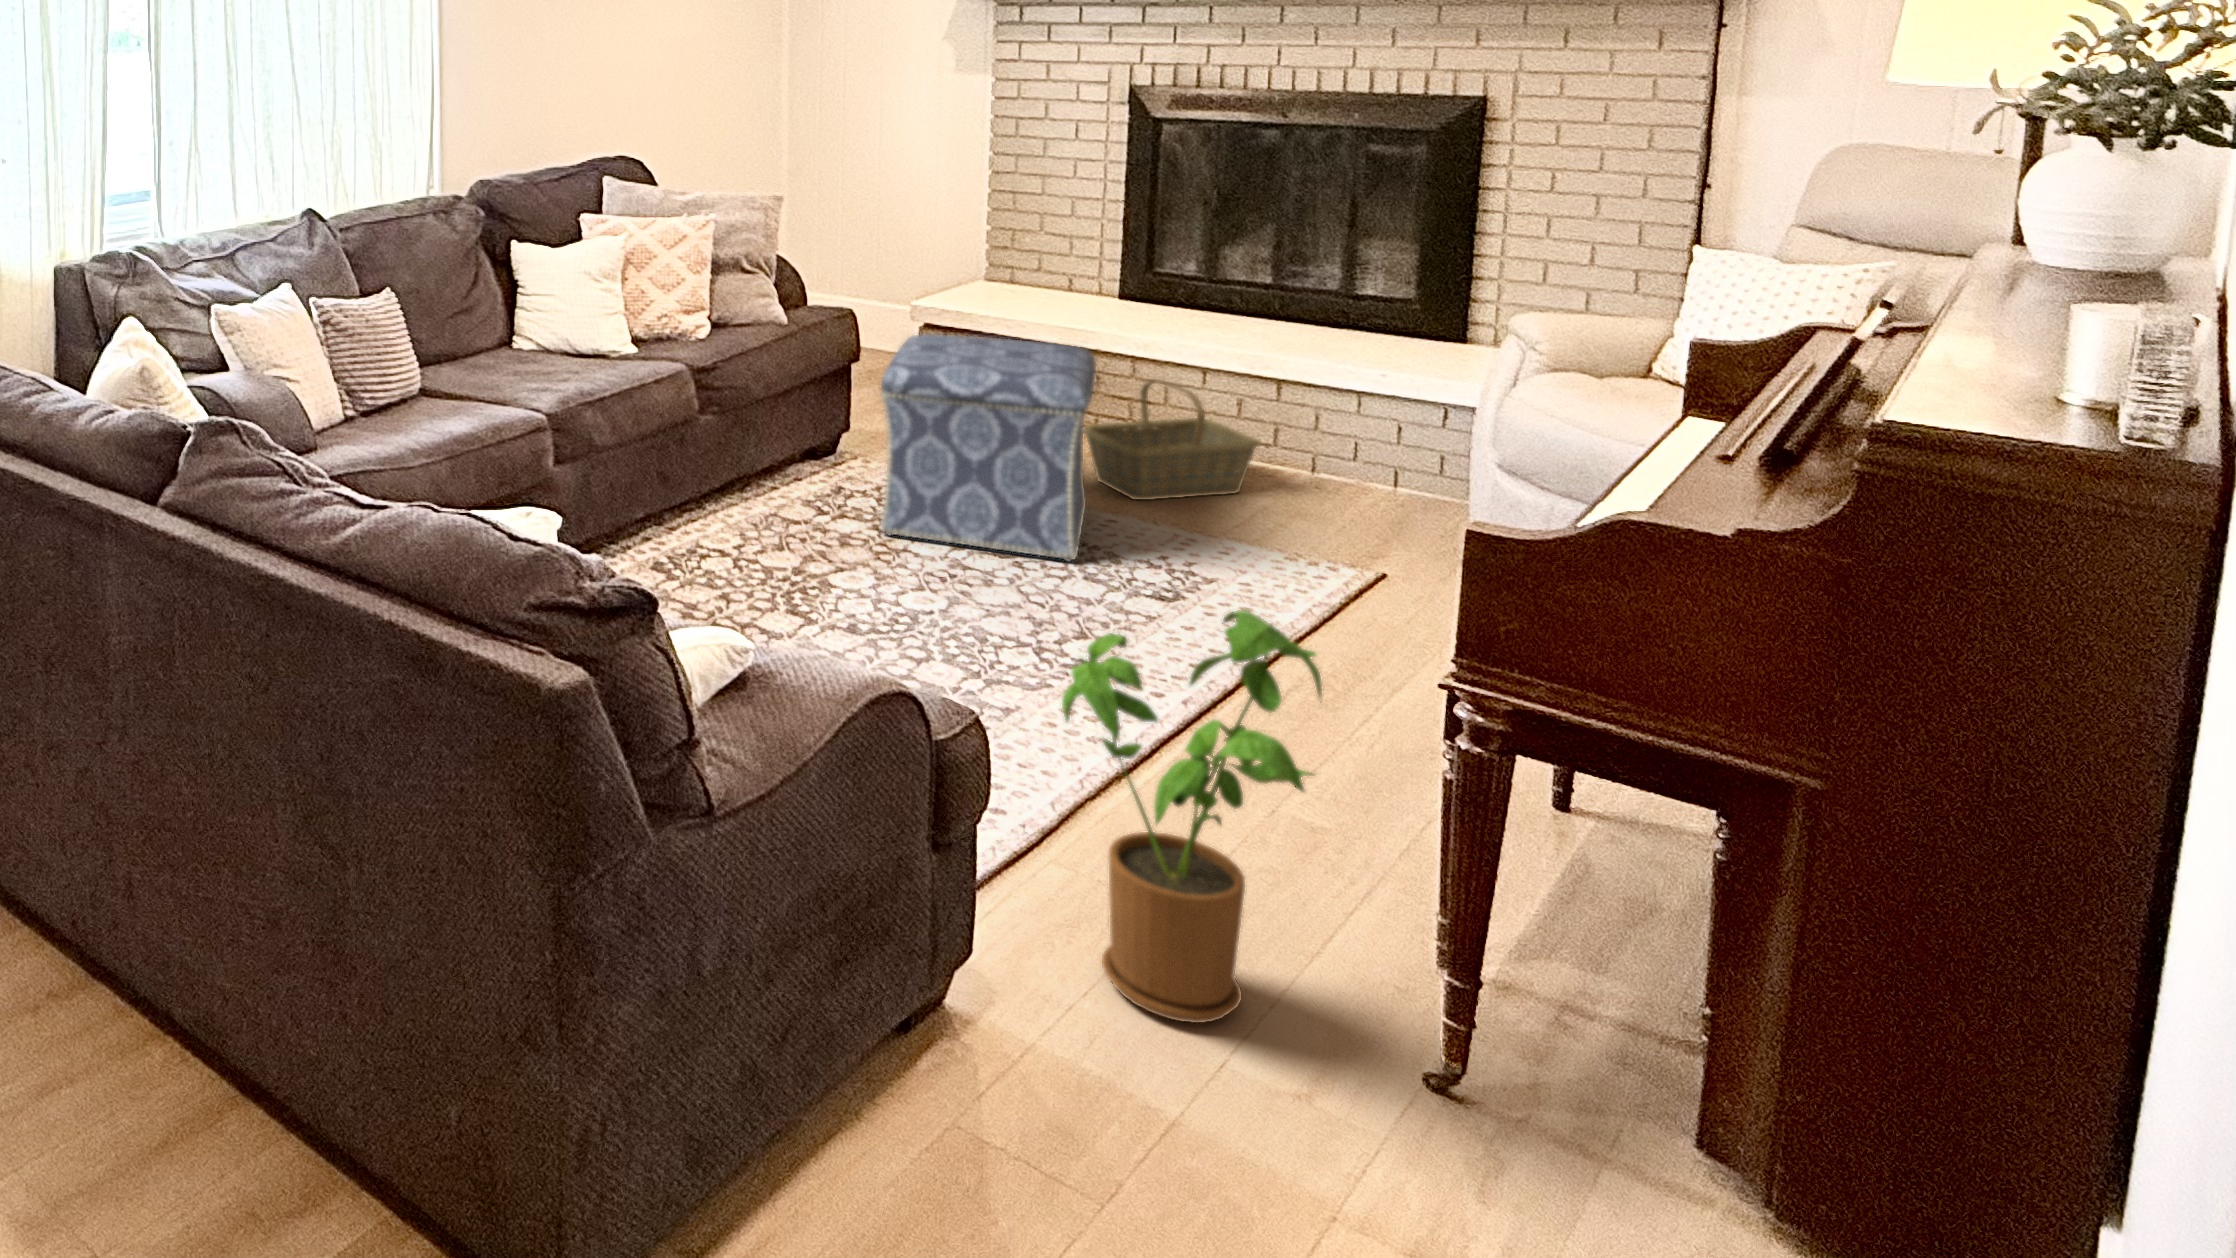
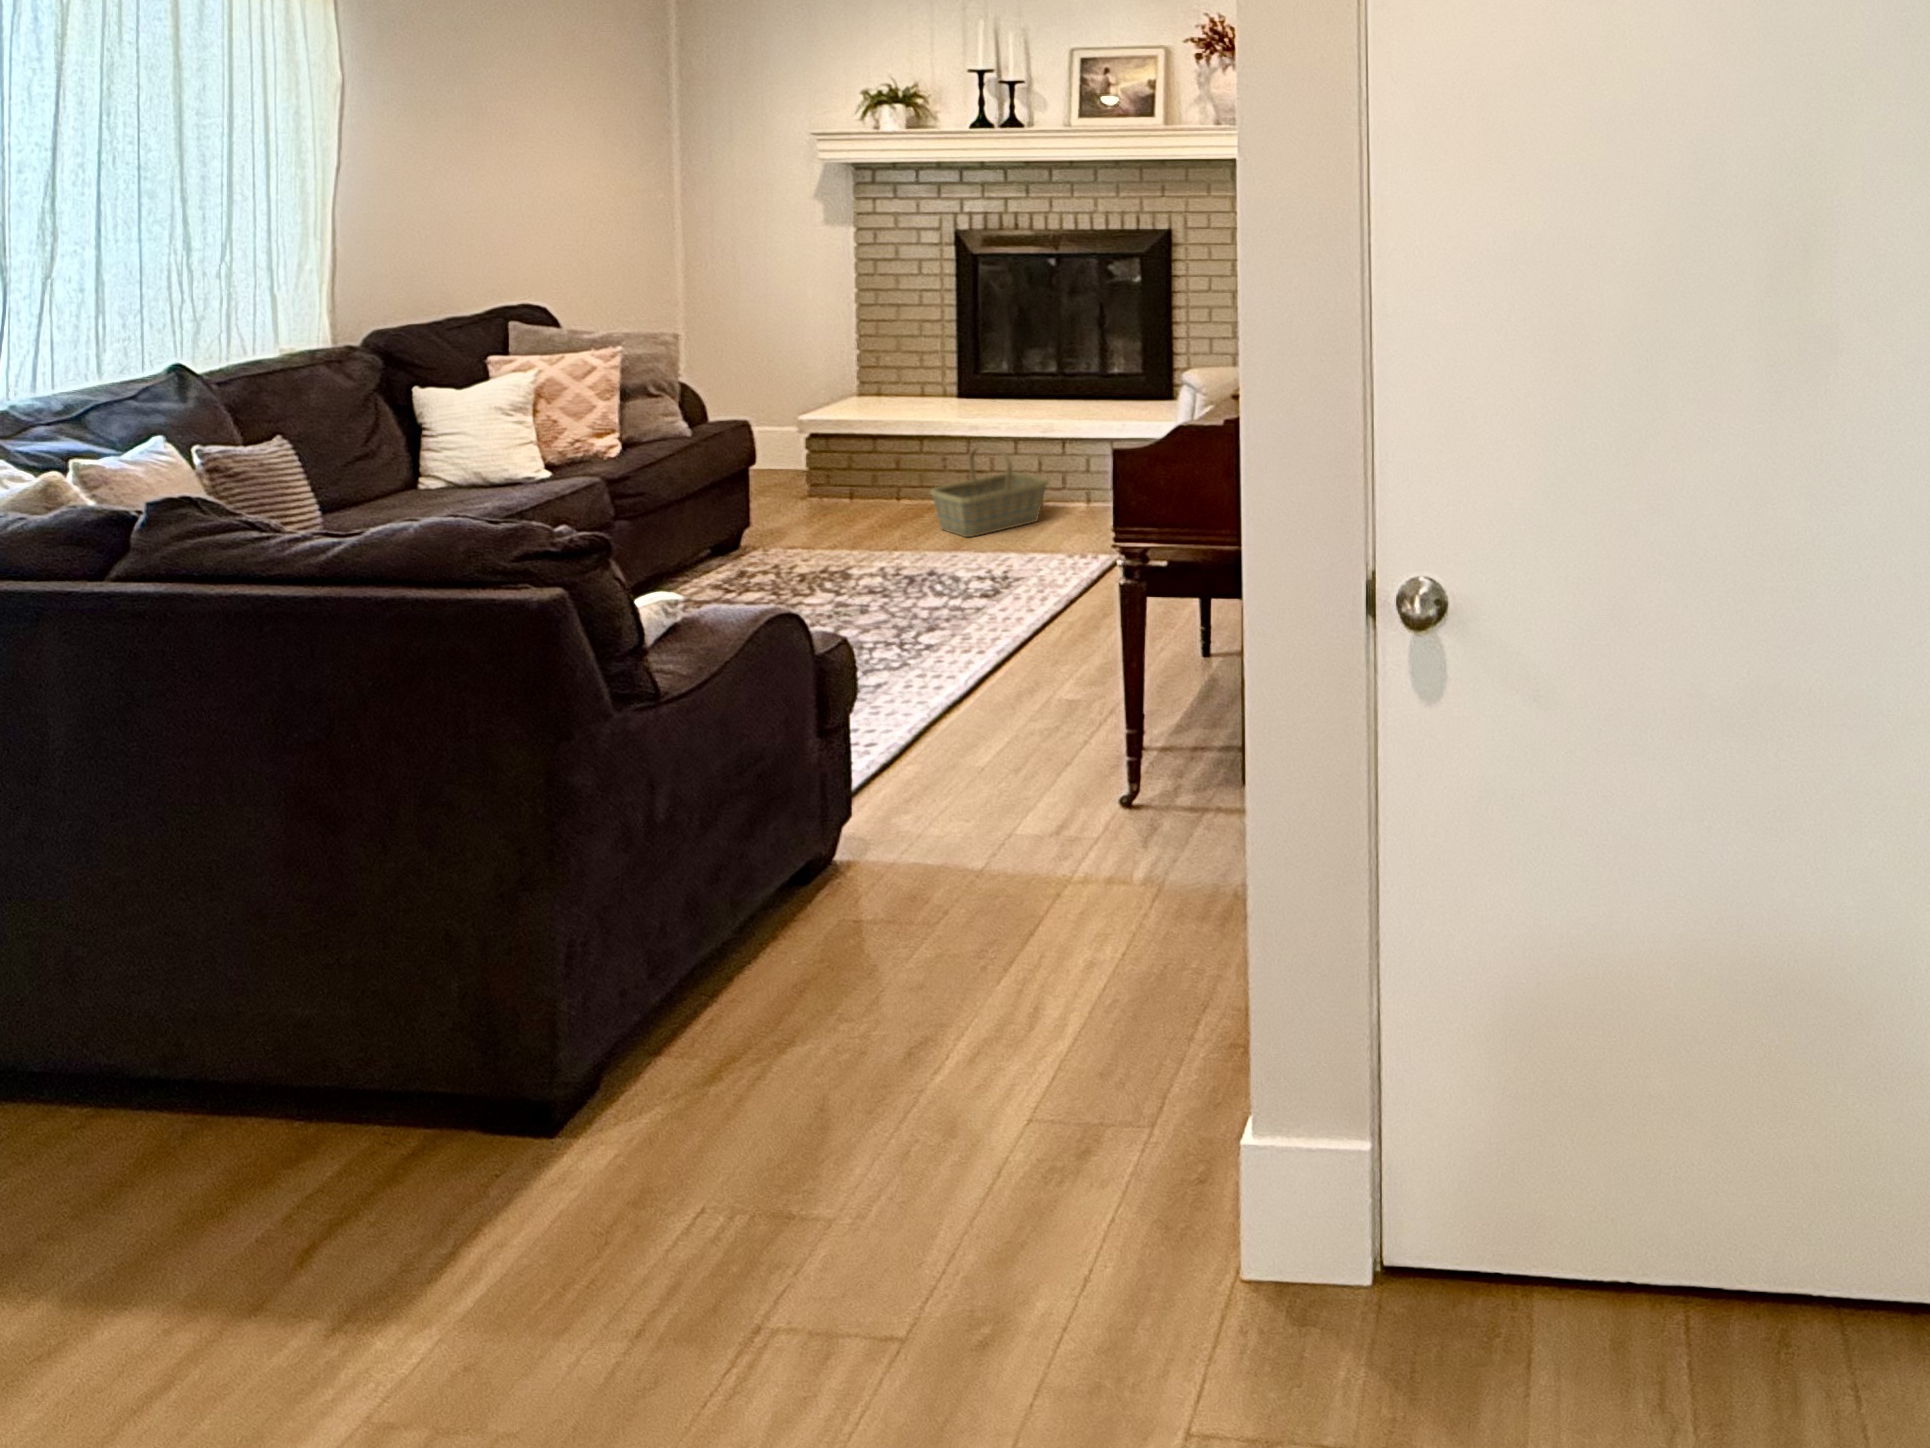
ottoman: present [880,334,1096,561] -> none [774,425,936,593]
house plant: present [1062,610,1322,1023] -> none [915,544,1065,820]

